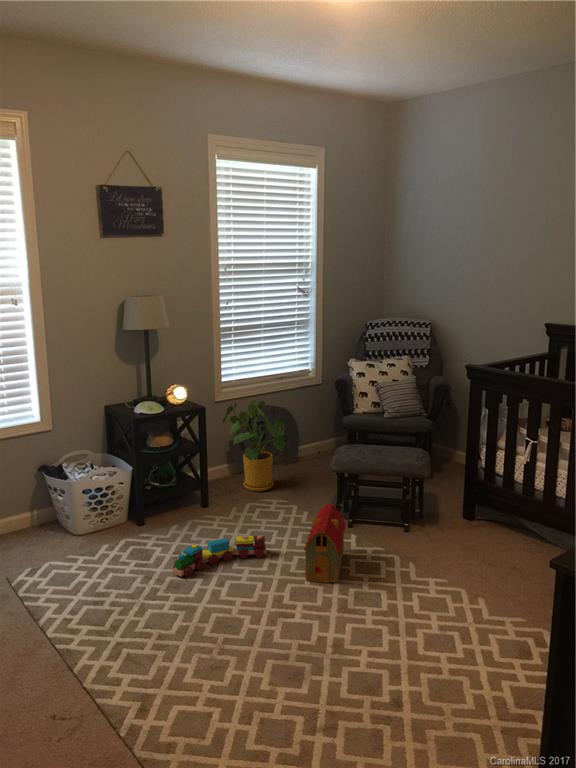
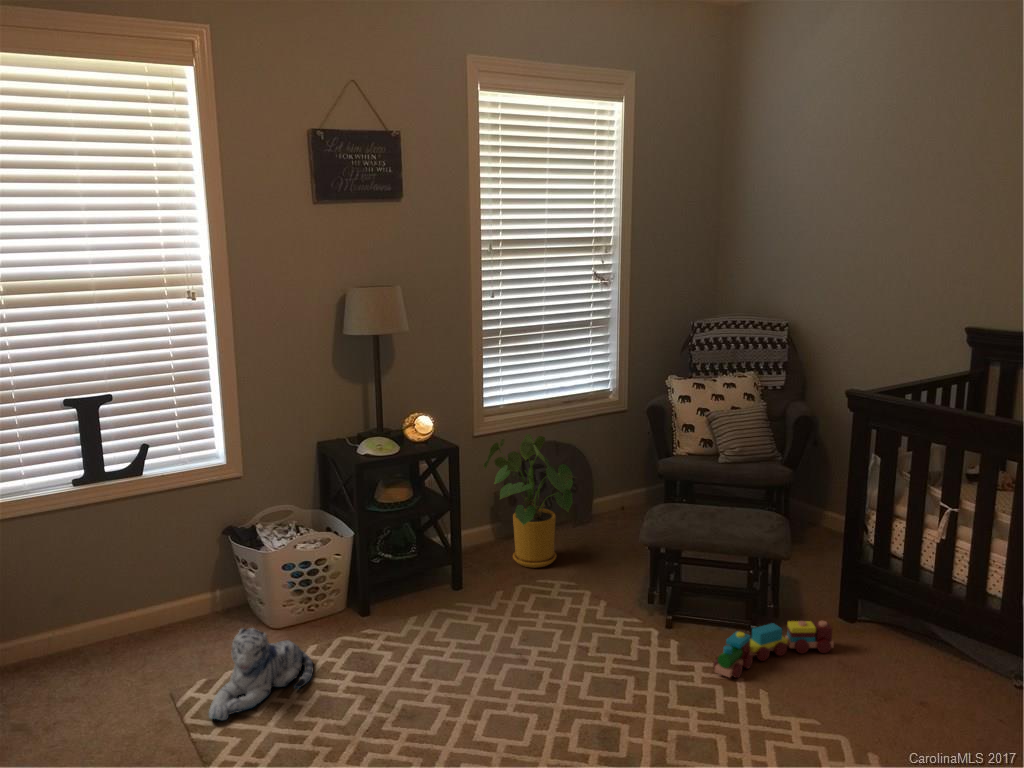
toy house: present [304,504,346,583] -> none [600,596,663,719]
plush toy: none [35,531,107,594] -> present [208,628,313,721]
toy train: present [173,535,266,577] -> present [713,620,834,678]

